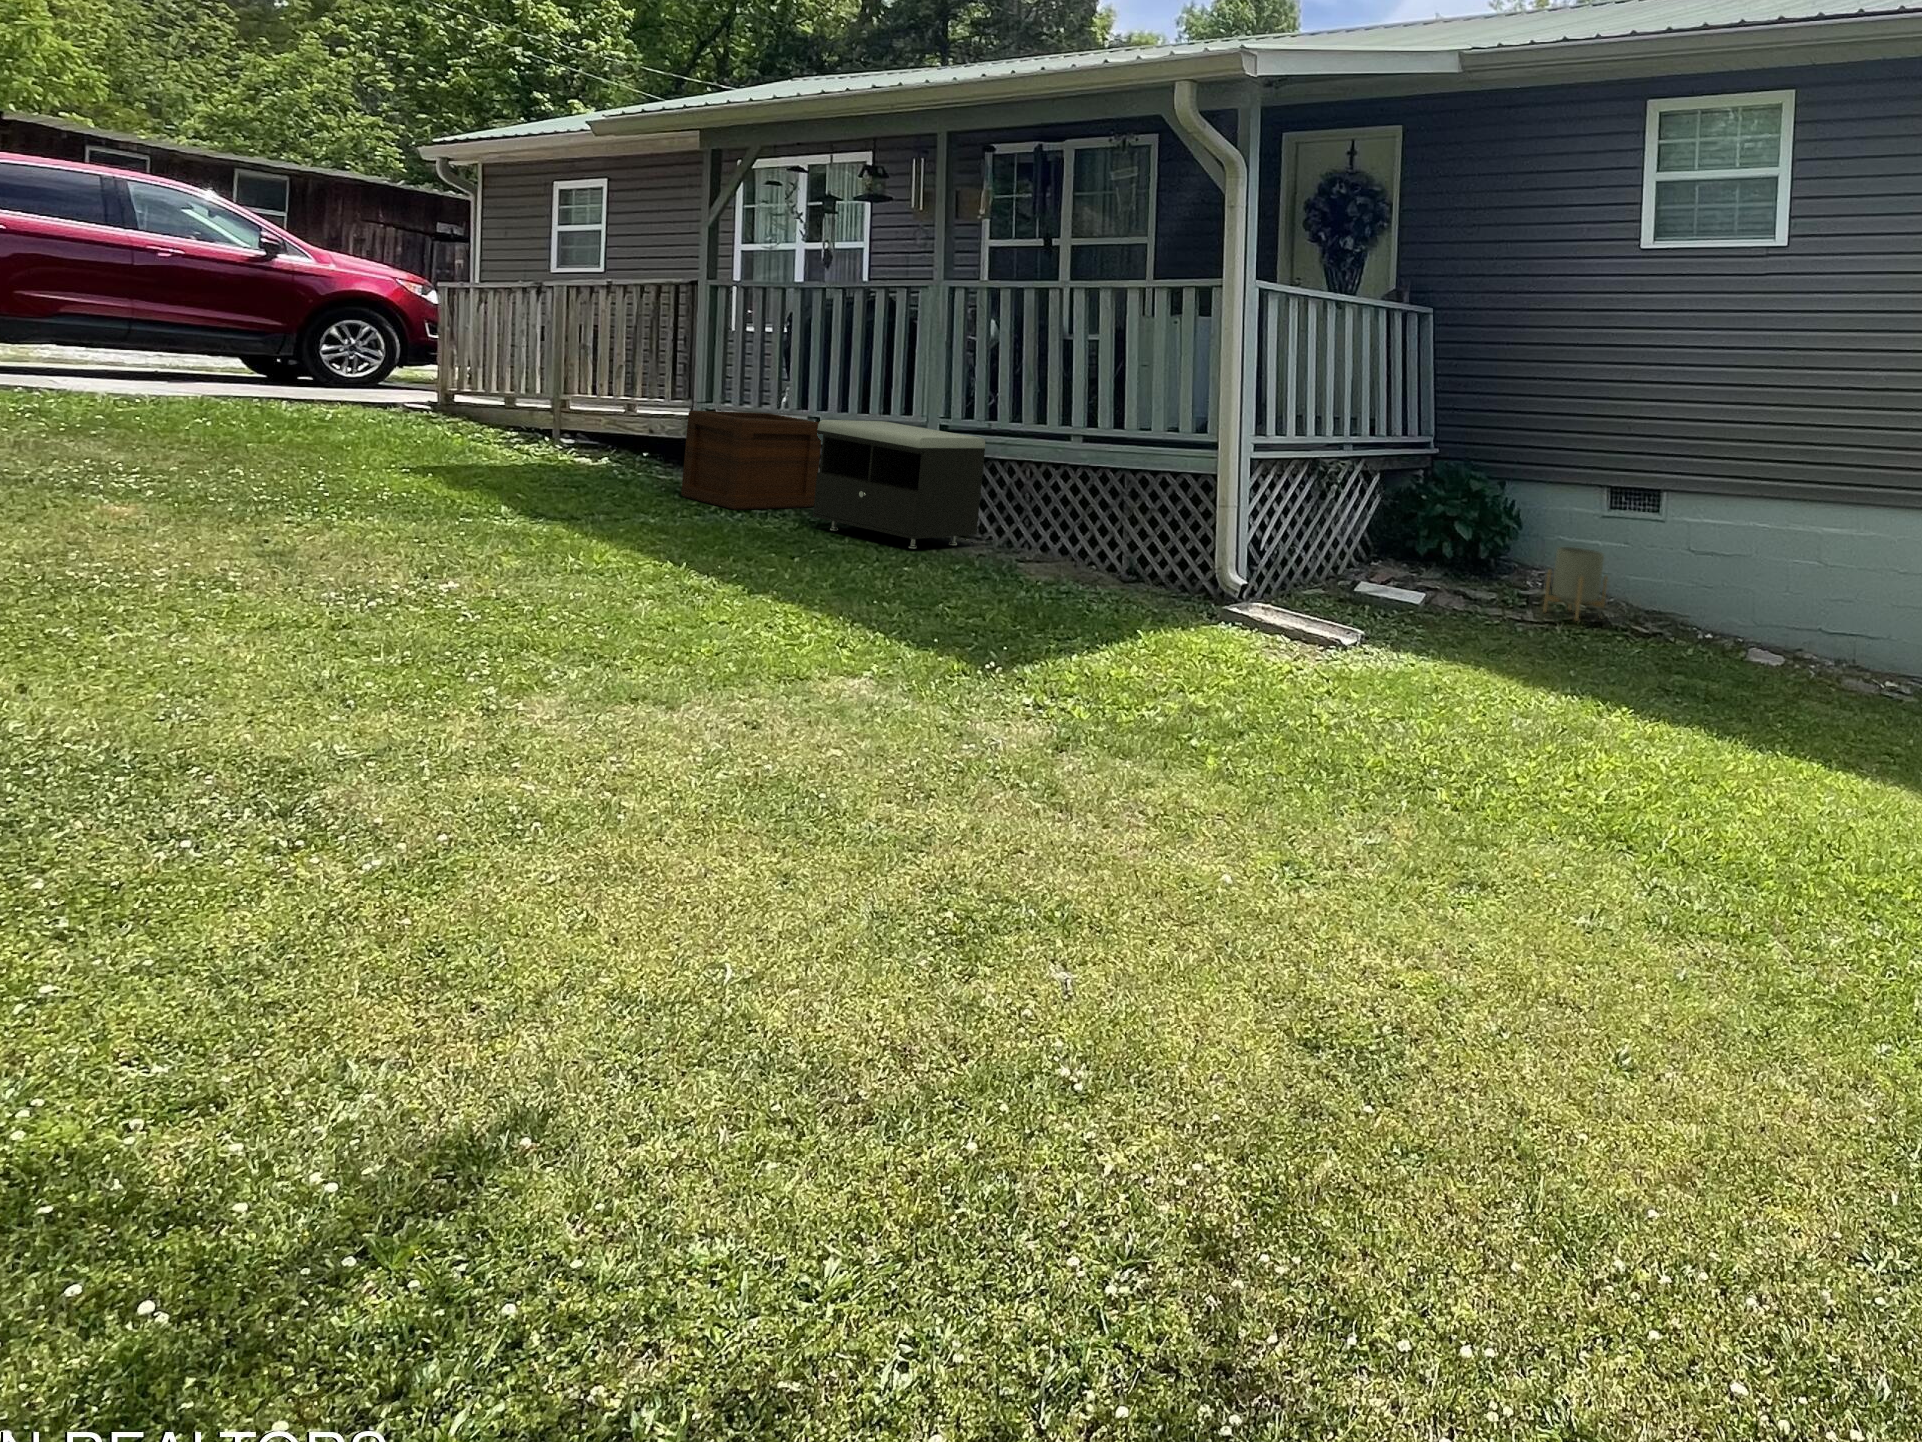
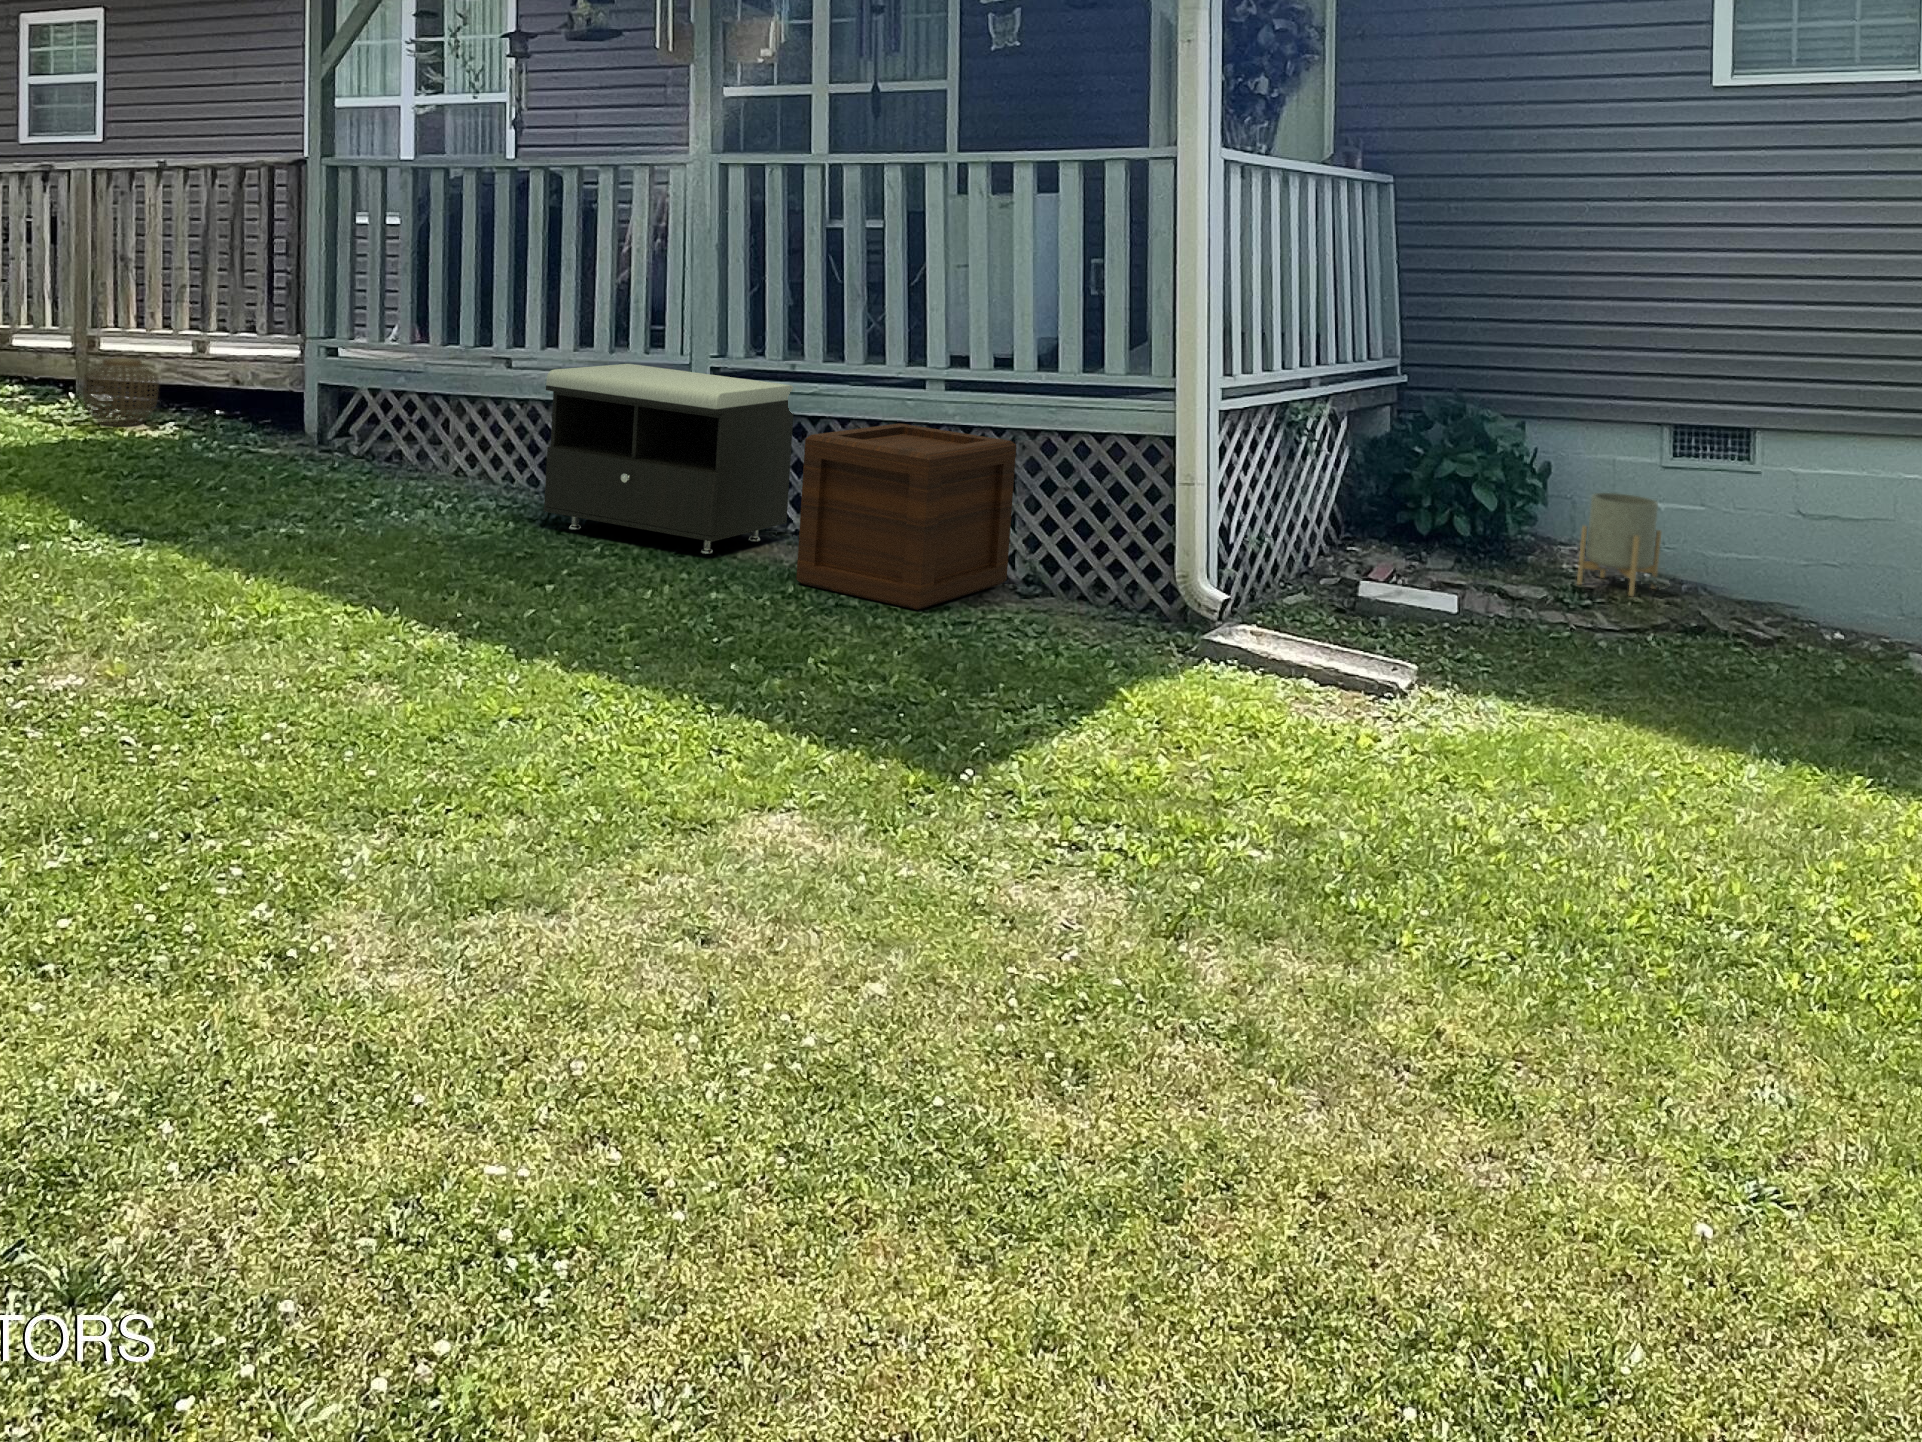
wooden crate: present [681,410,821,510] -> present [796,423,1016,610]
woven basket: none [548,412,600,459] -> present [83,358,158,426]

